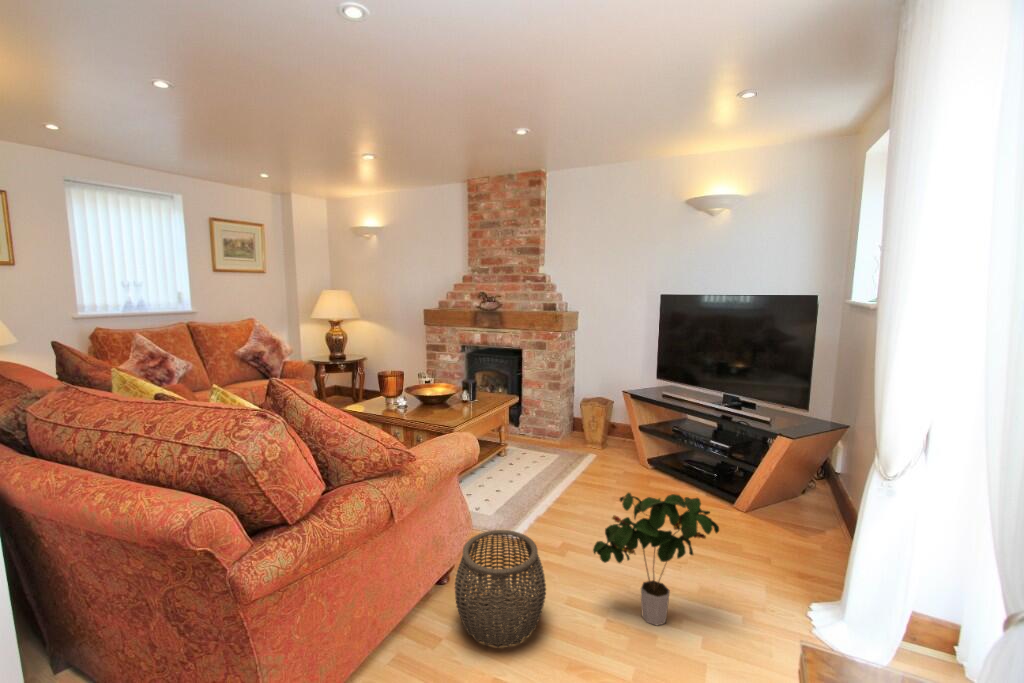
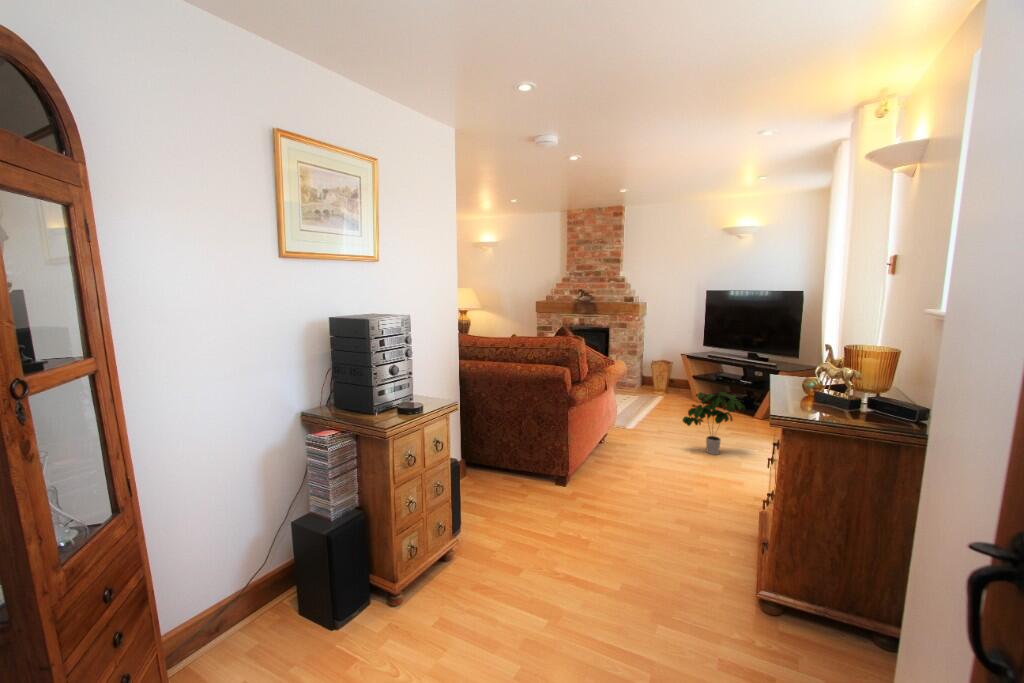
woven basket: present [455,530,546,647] -> none [617,412,661,459]

